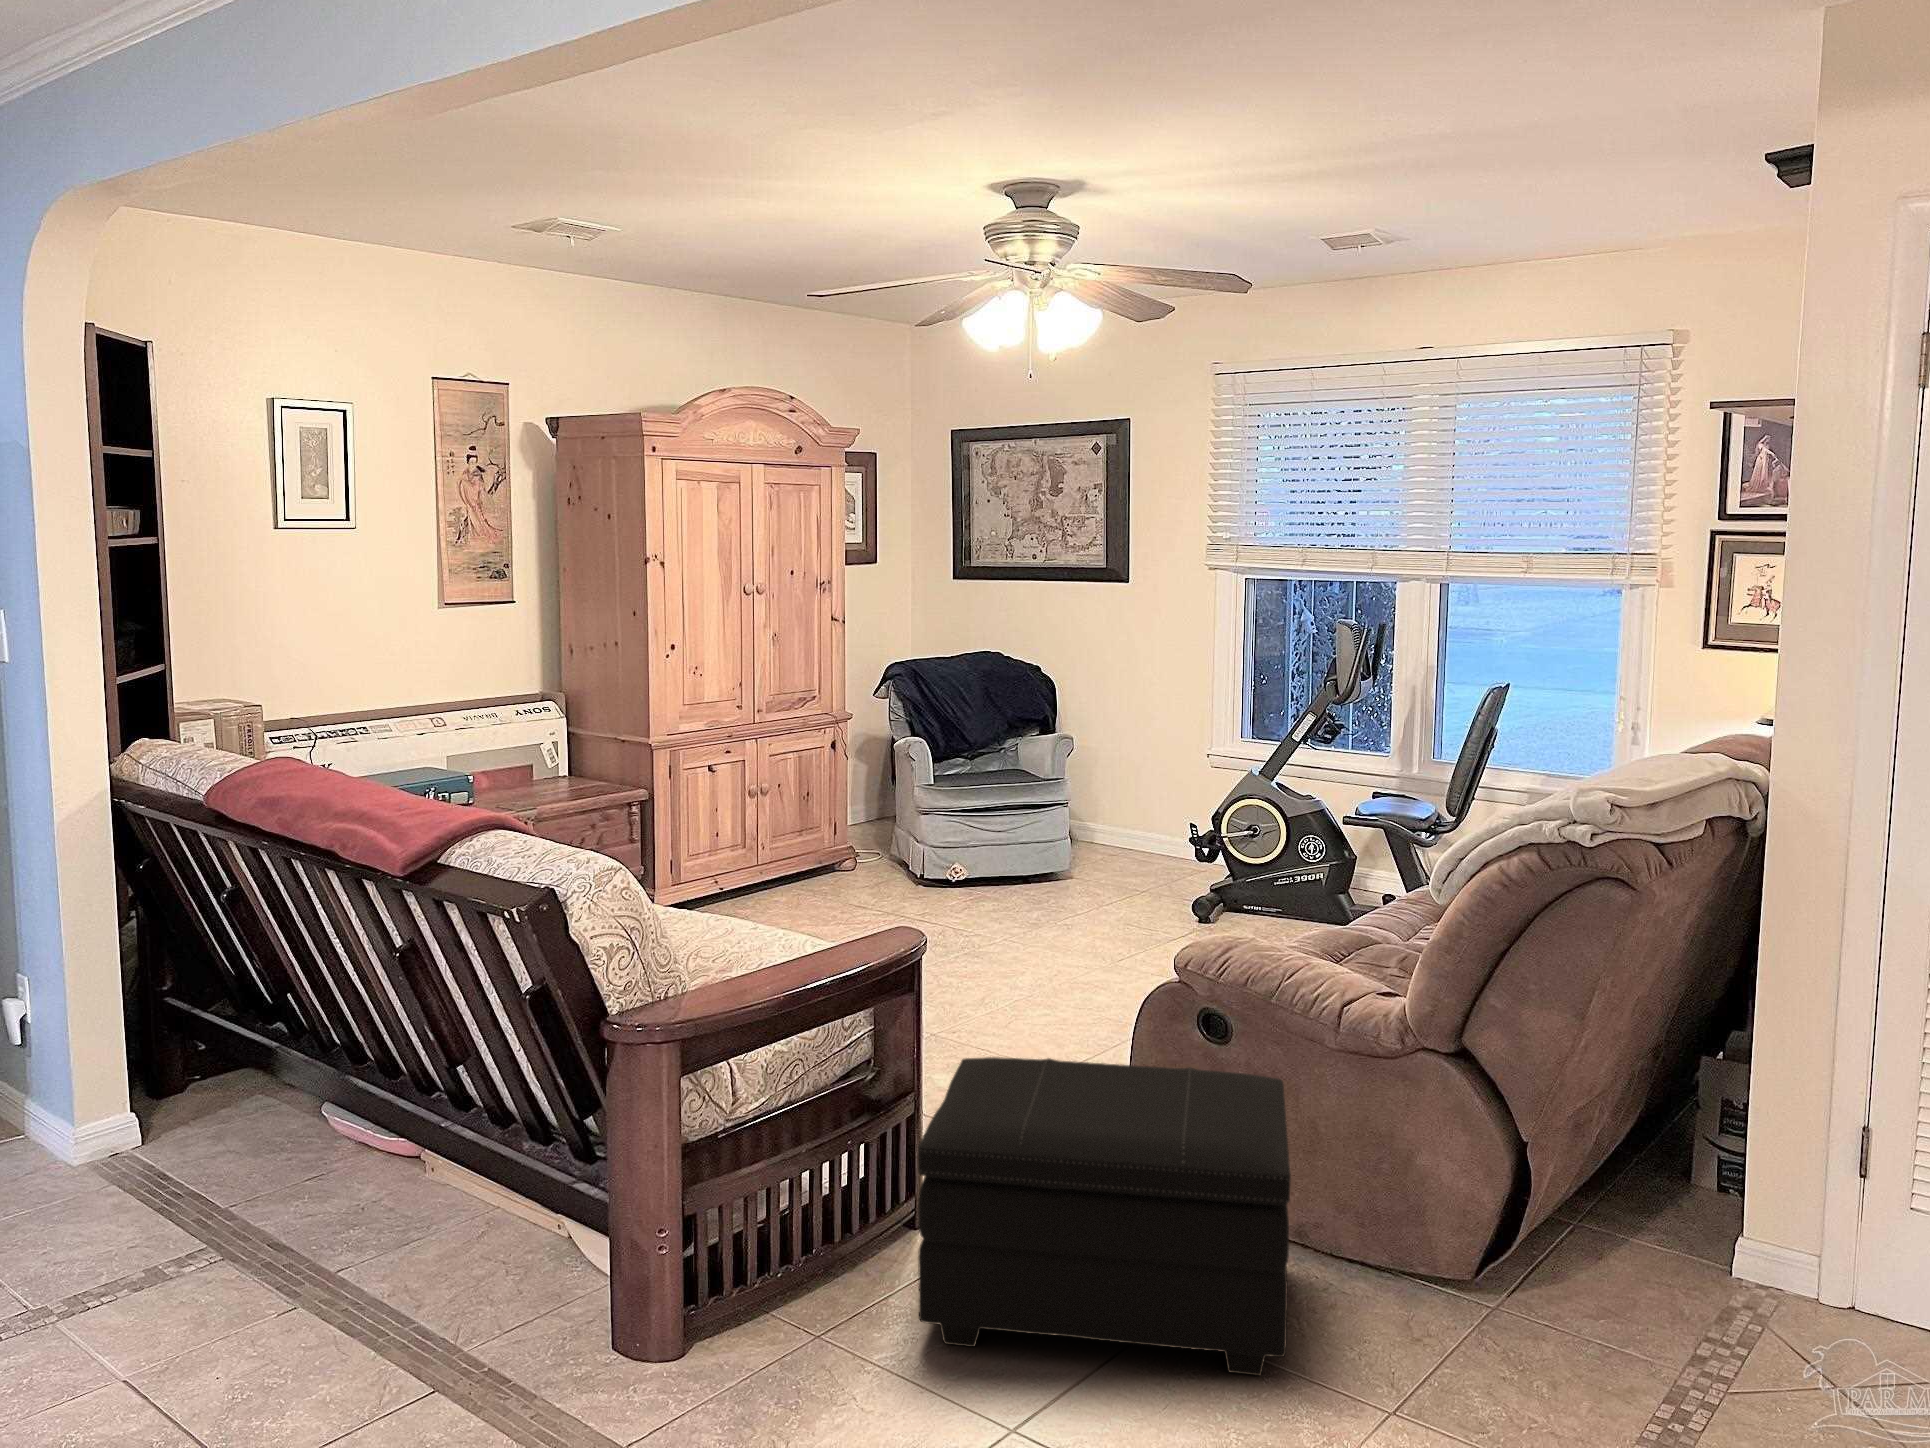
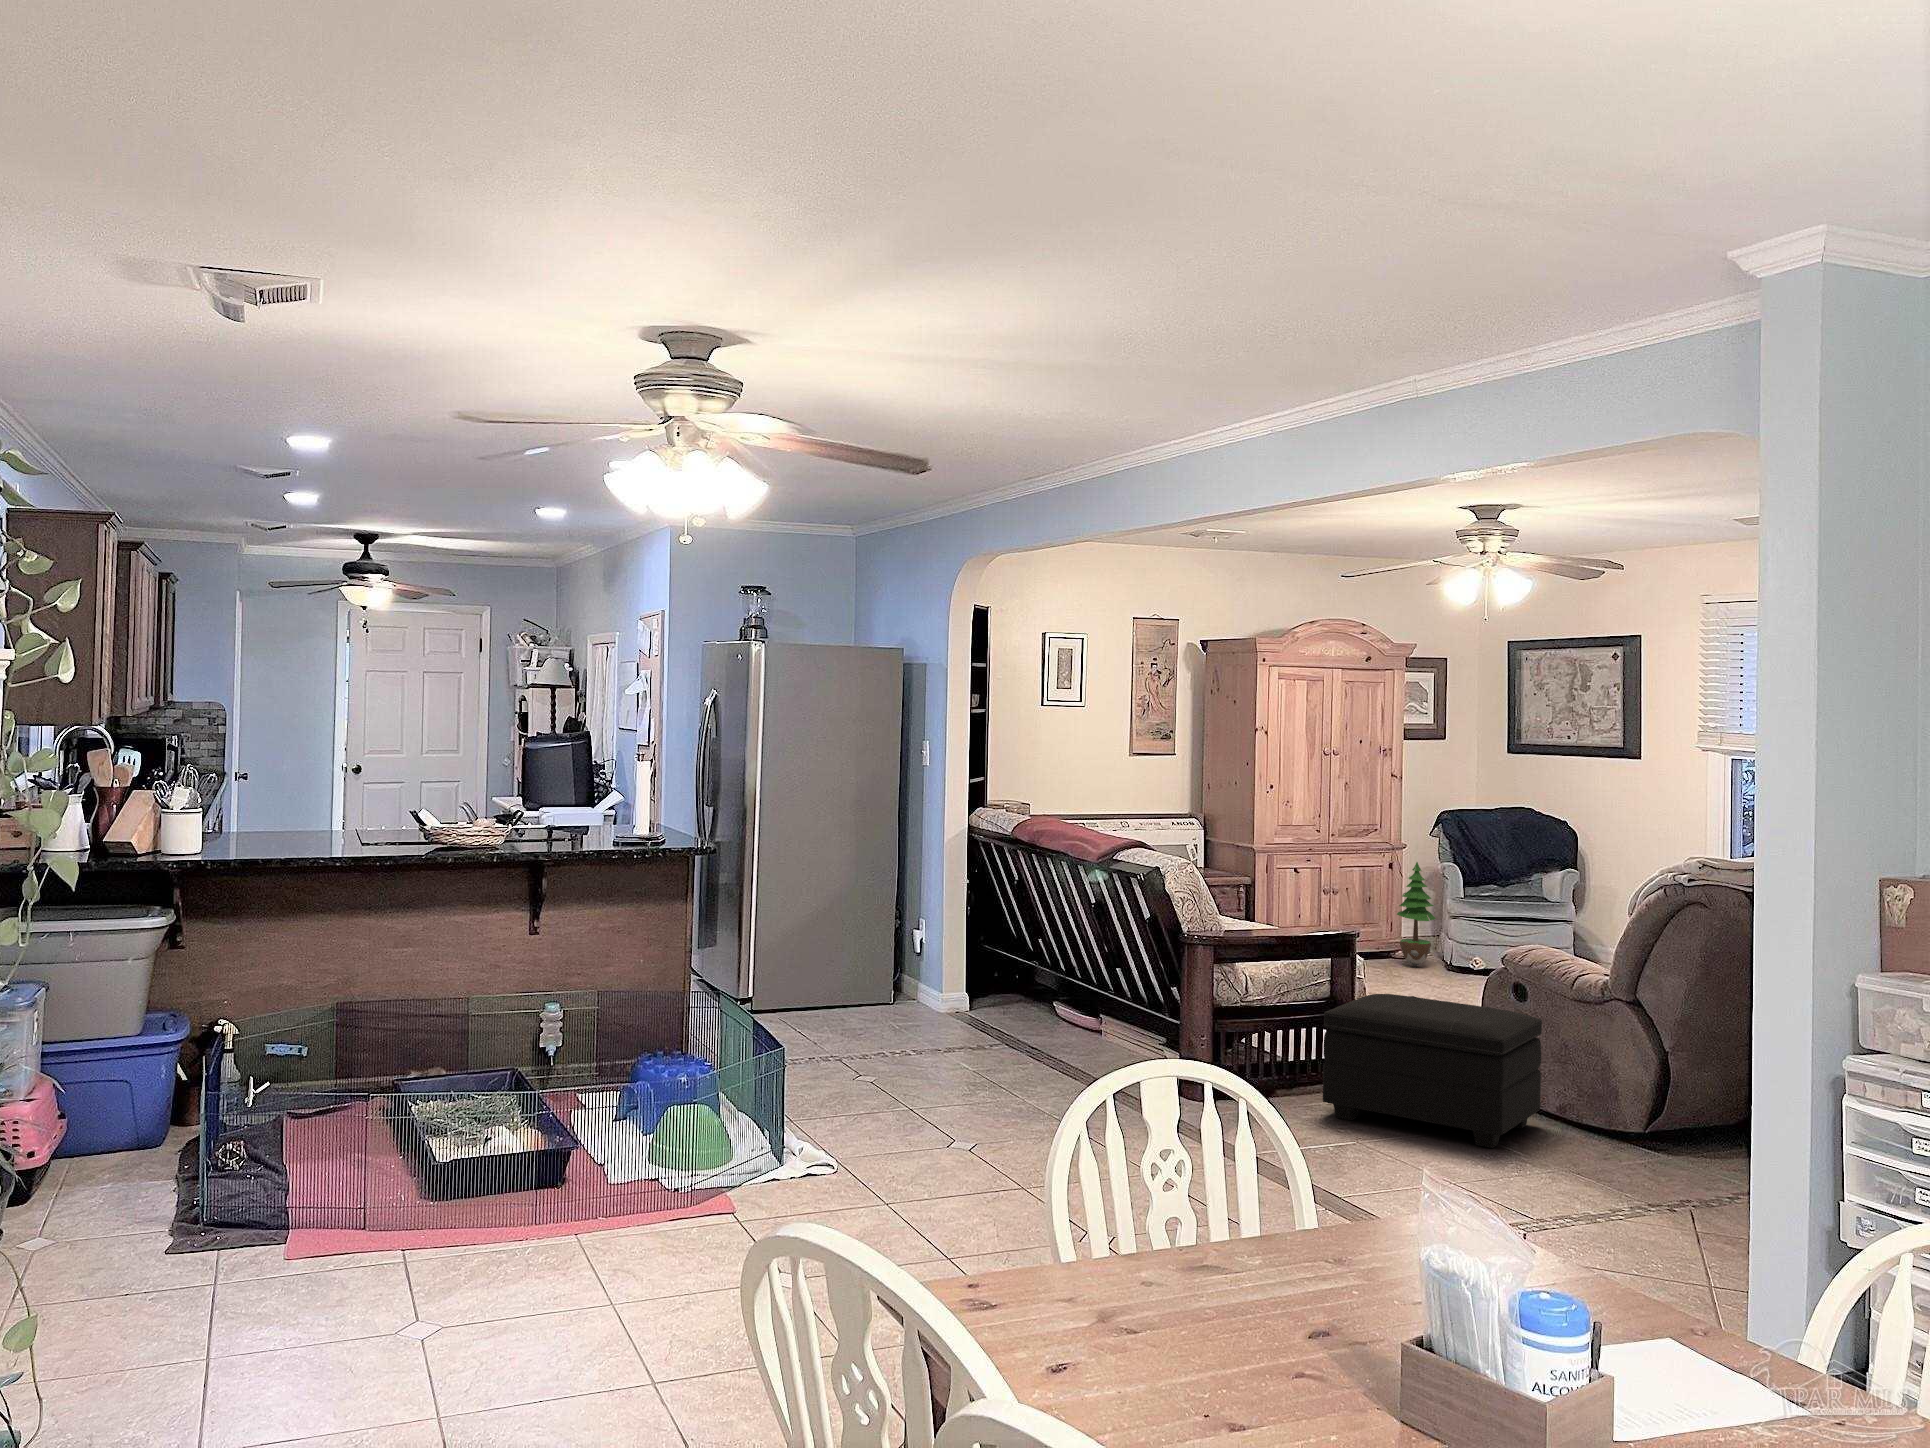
potted tree: none [846,738,899,884] -> present [1397,862,1436,966]

